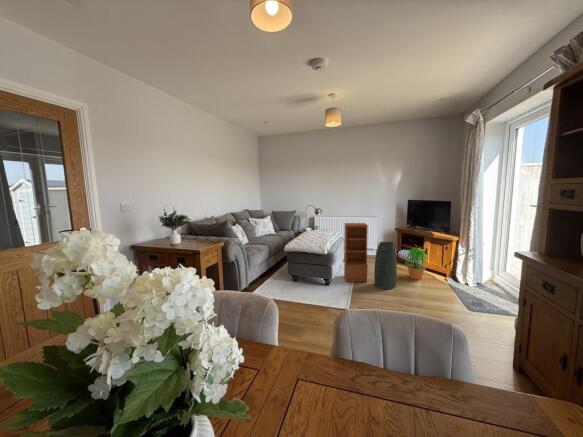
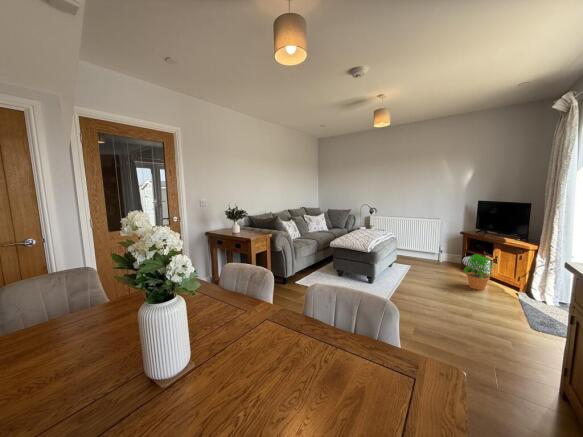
bookcase: present [344,223,368,282] -> none [392,223,419,286]
air purifier: present [374,242,397,290] -> none [423,244,450,296]

